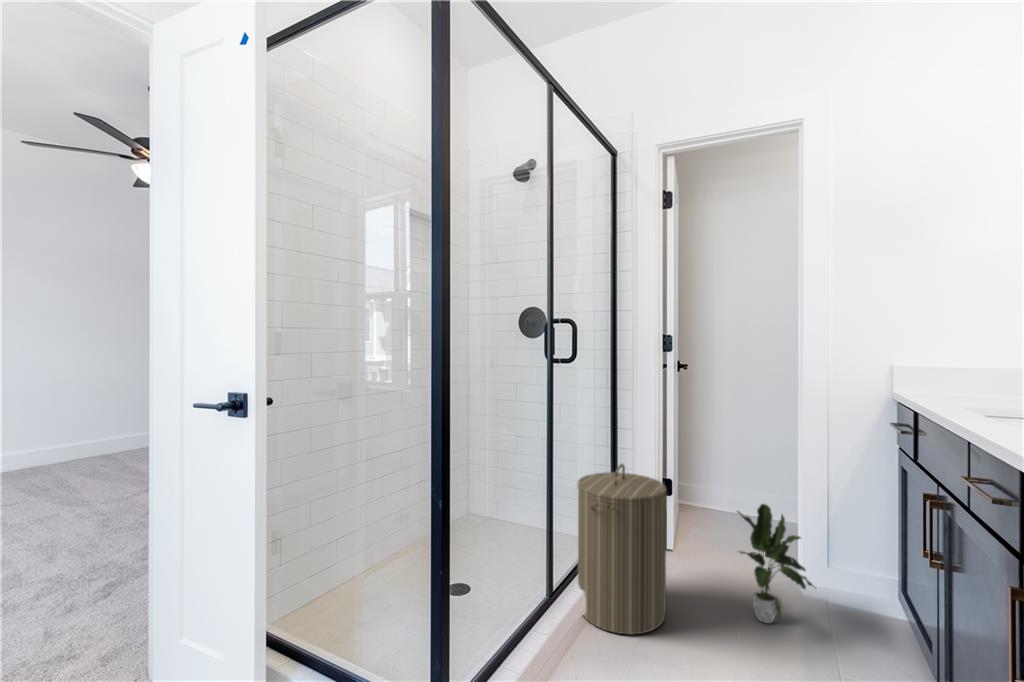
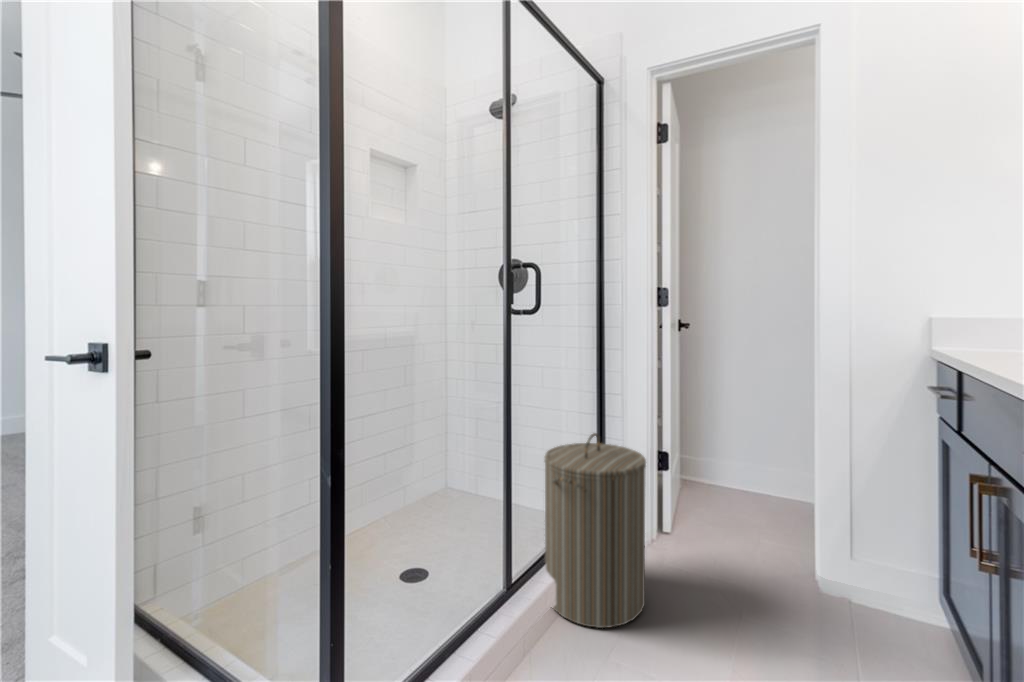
potted plant: present [737,504,816,623] -> none [728,481,828,621]

